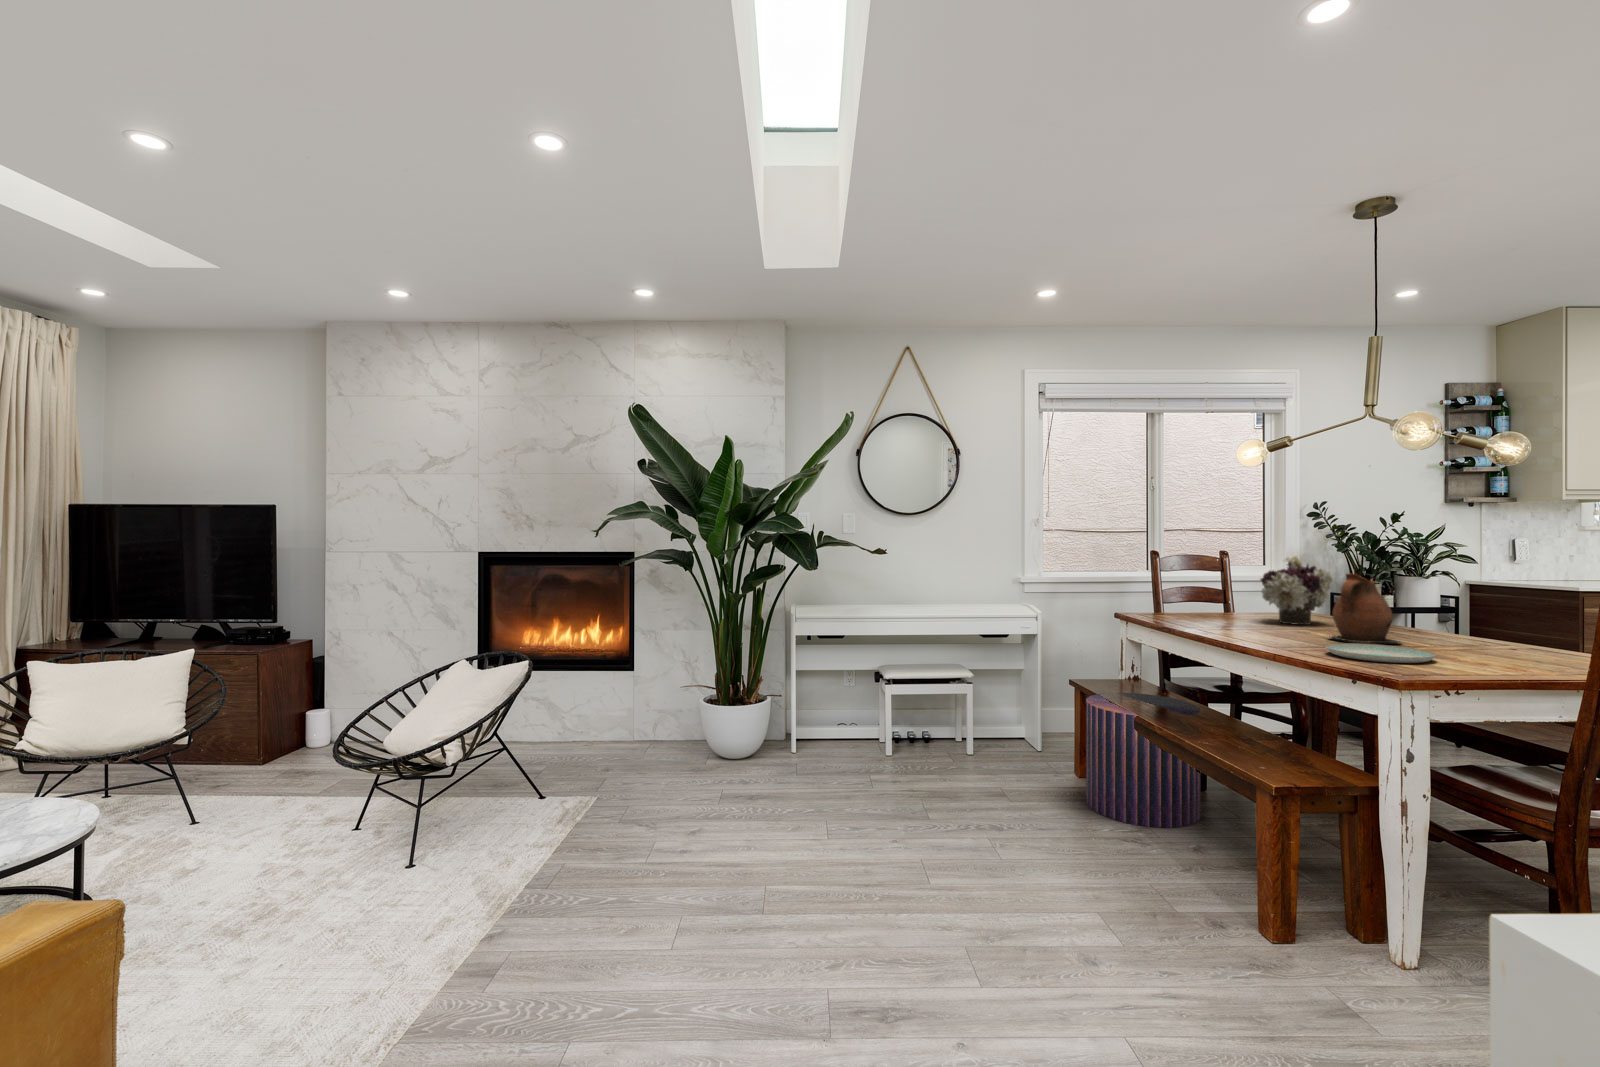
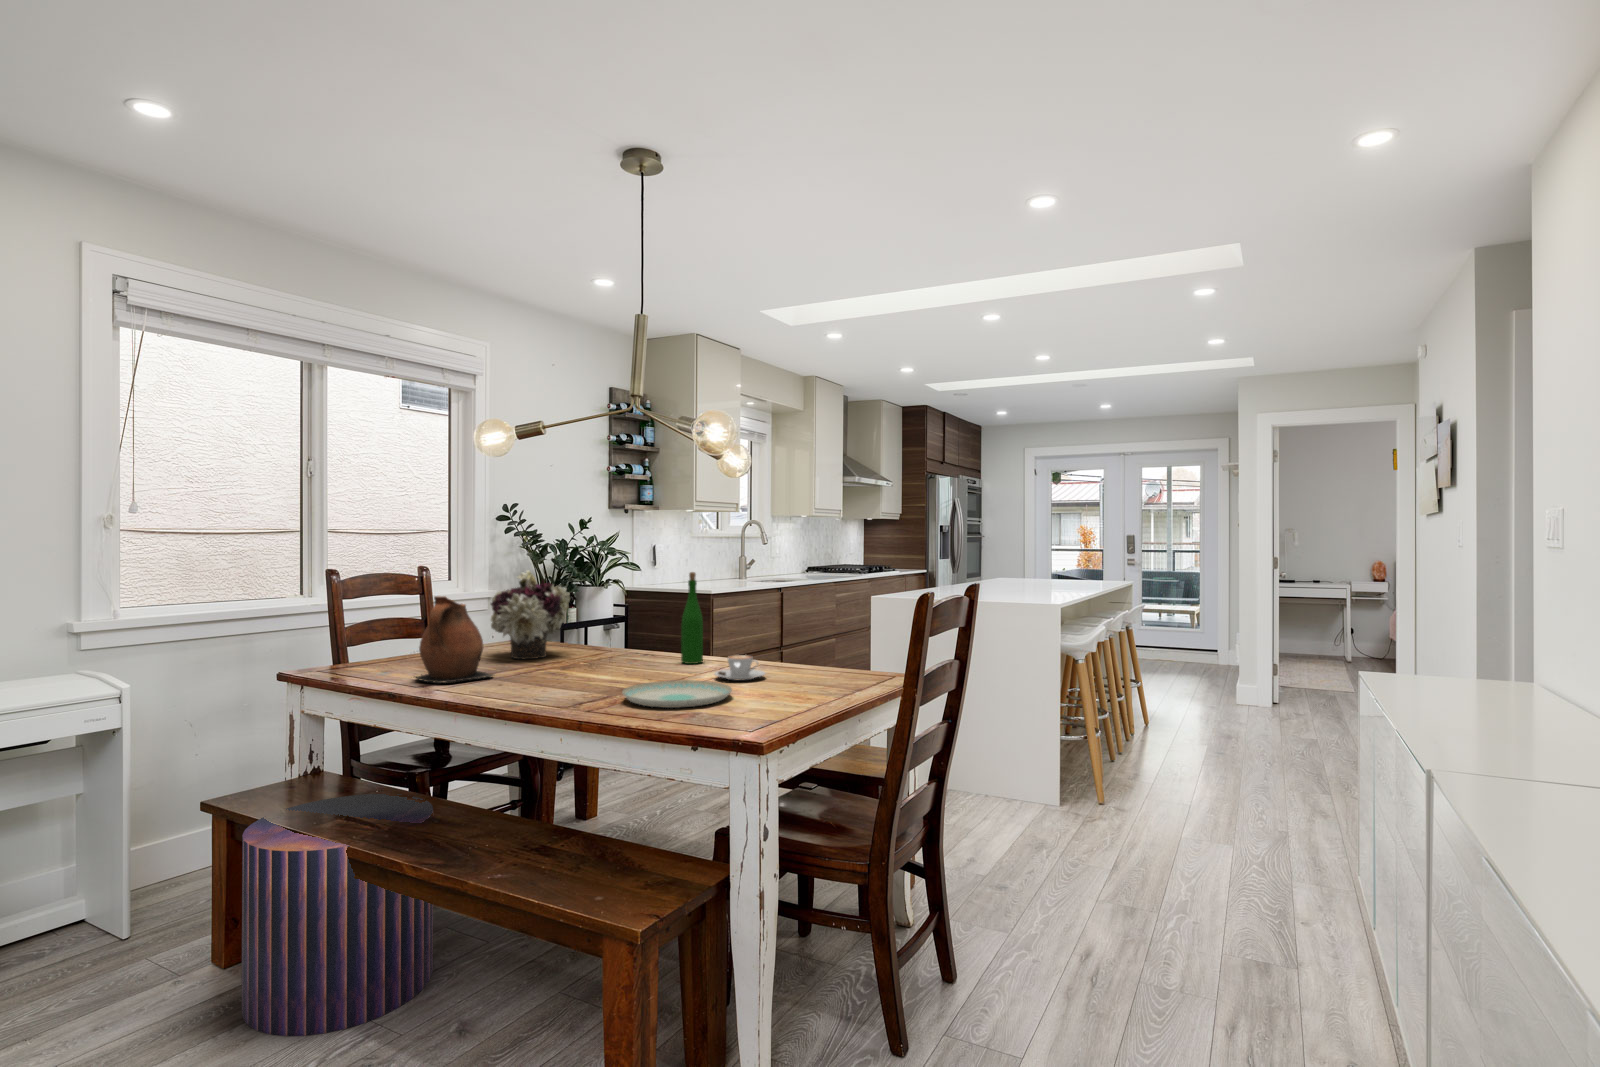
wine bottle: none [1432,560,1460,643] -> present [681,572,703,664]
ceramic pitcher: present [1329,574,1402,644] -> present [414,596,493,683]
coffee cup: none [1443,634,1506,657] -> present [715,655,765,680]

